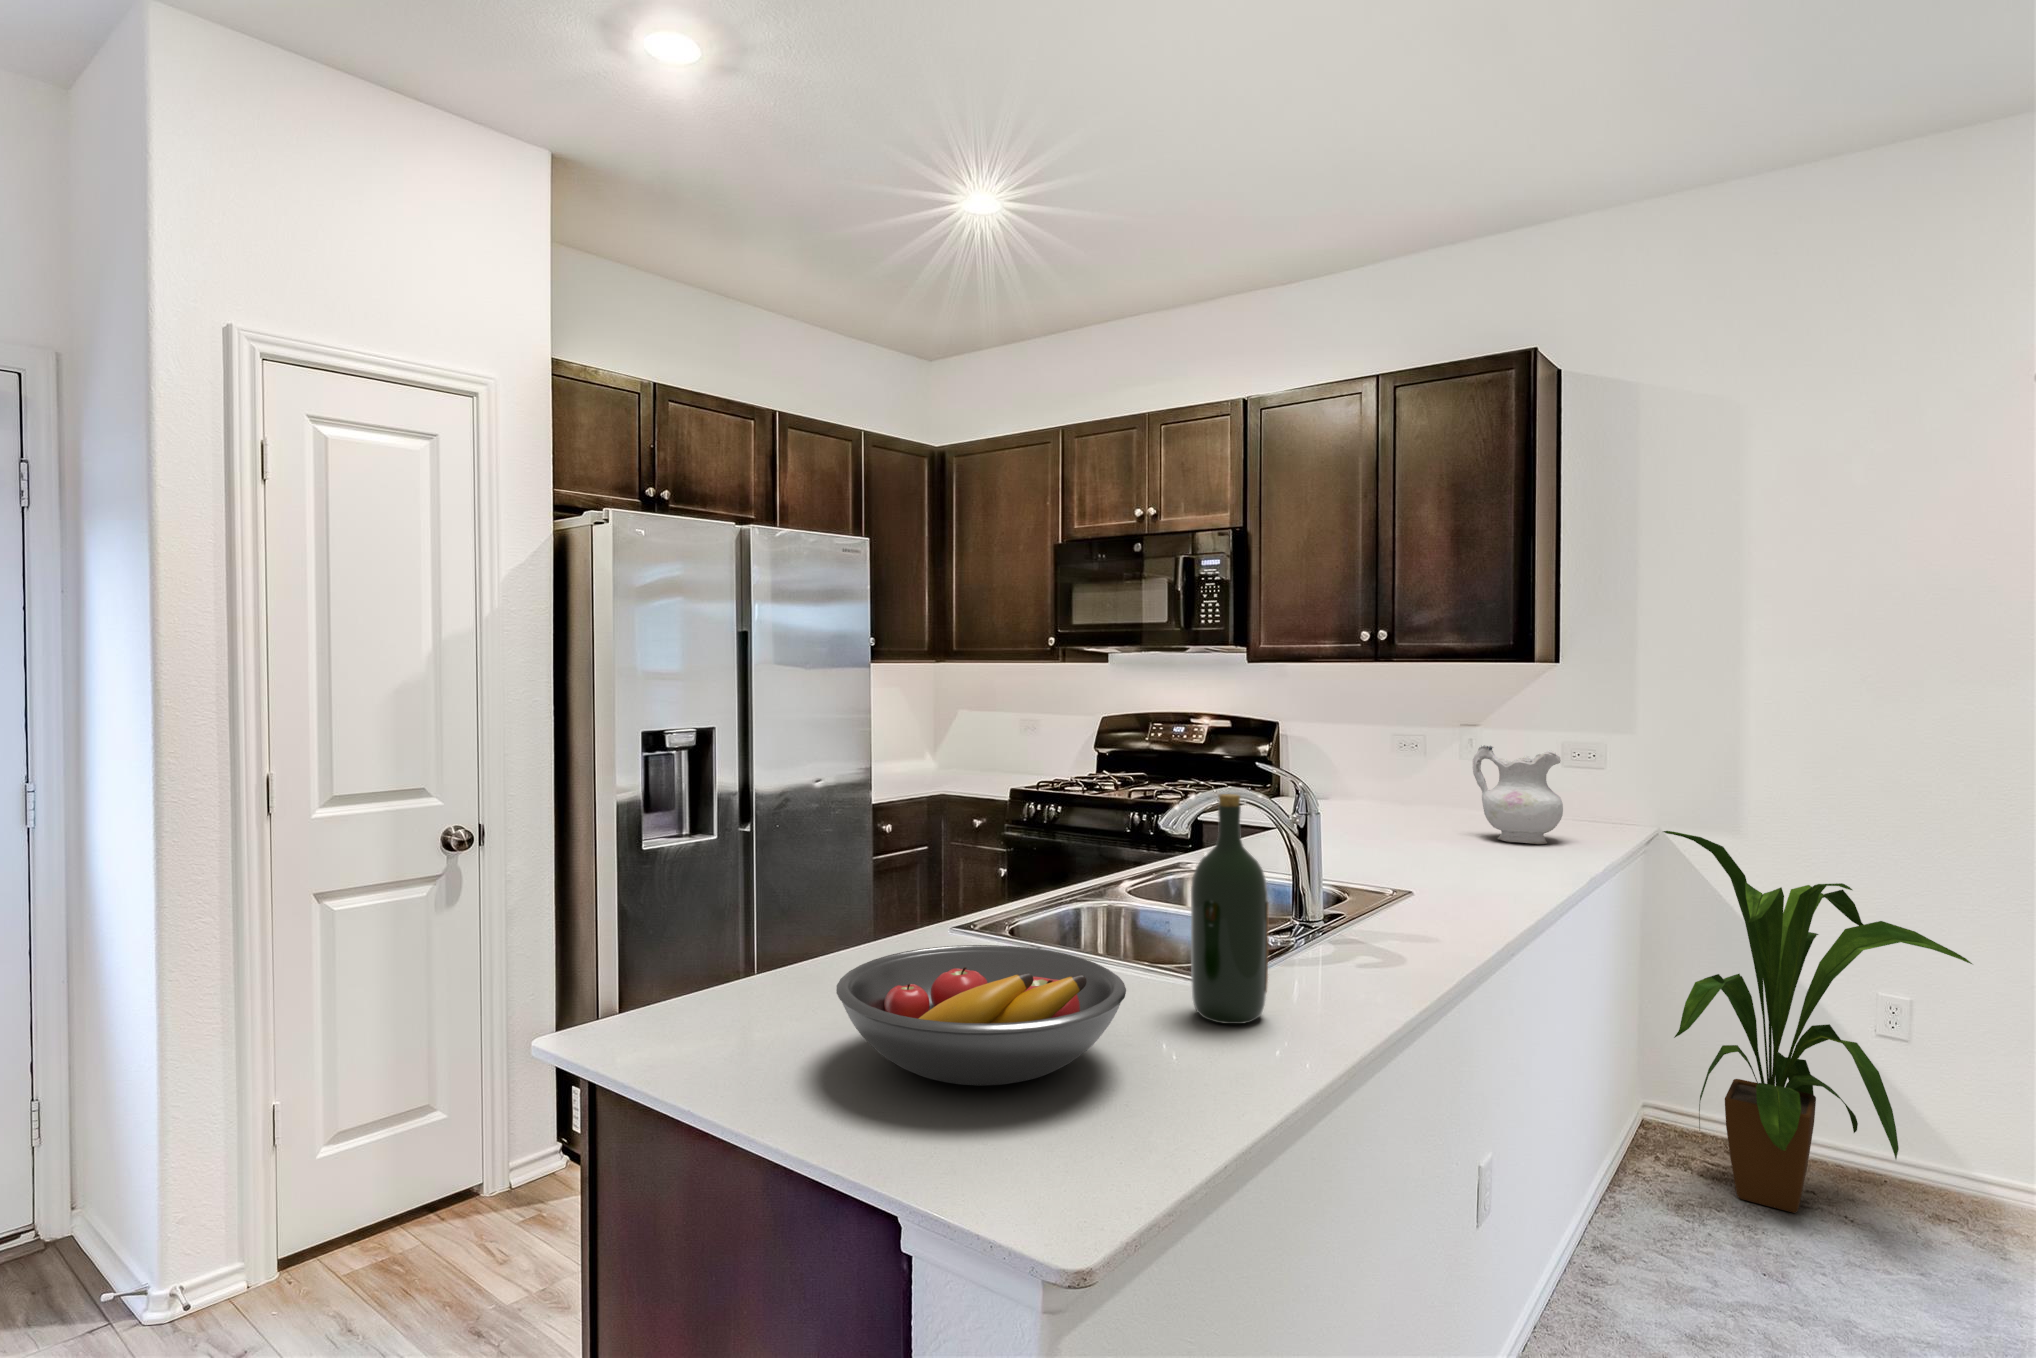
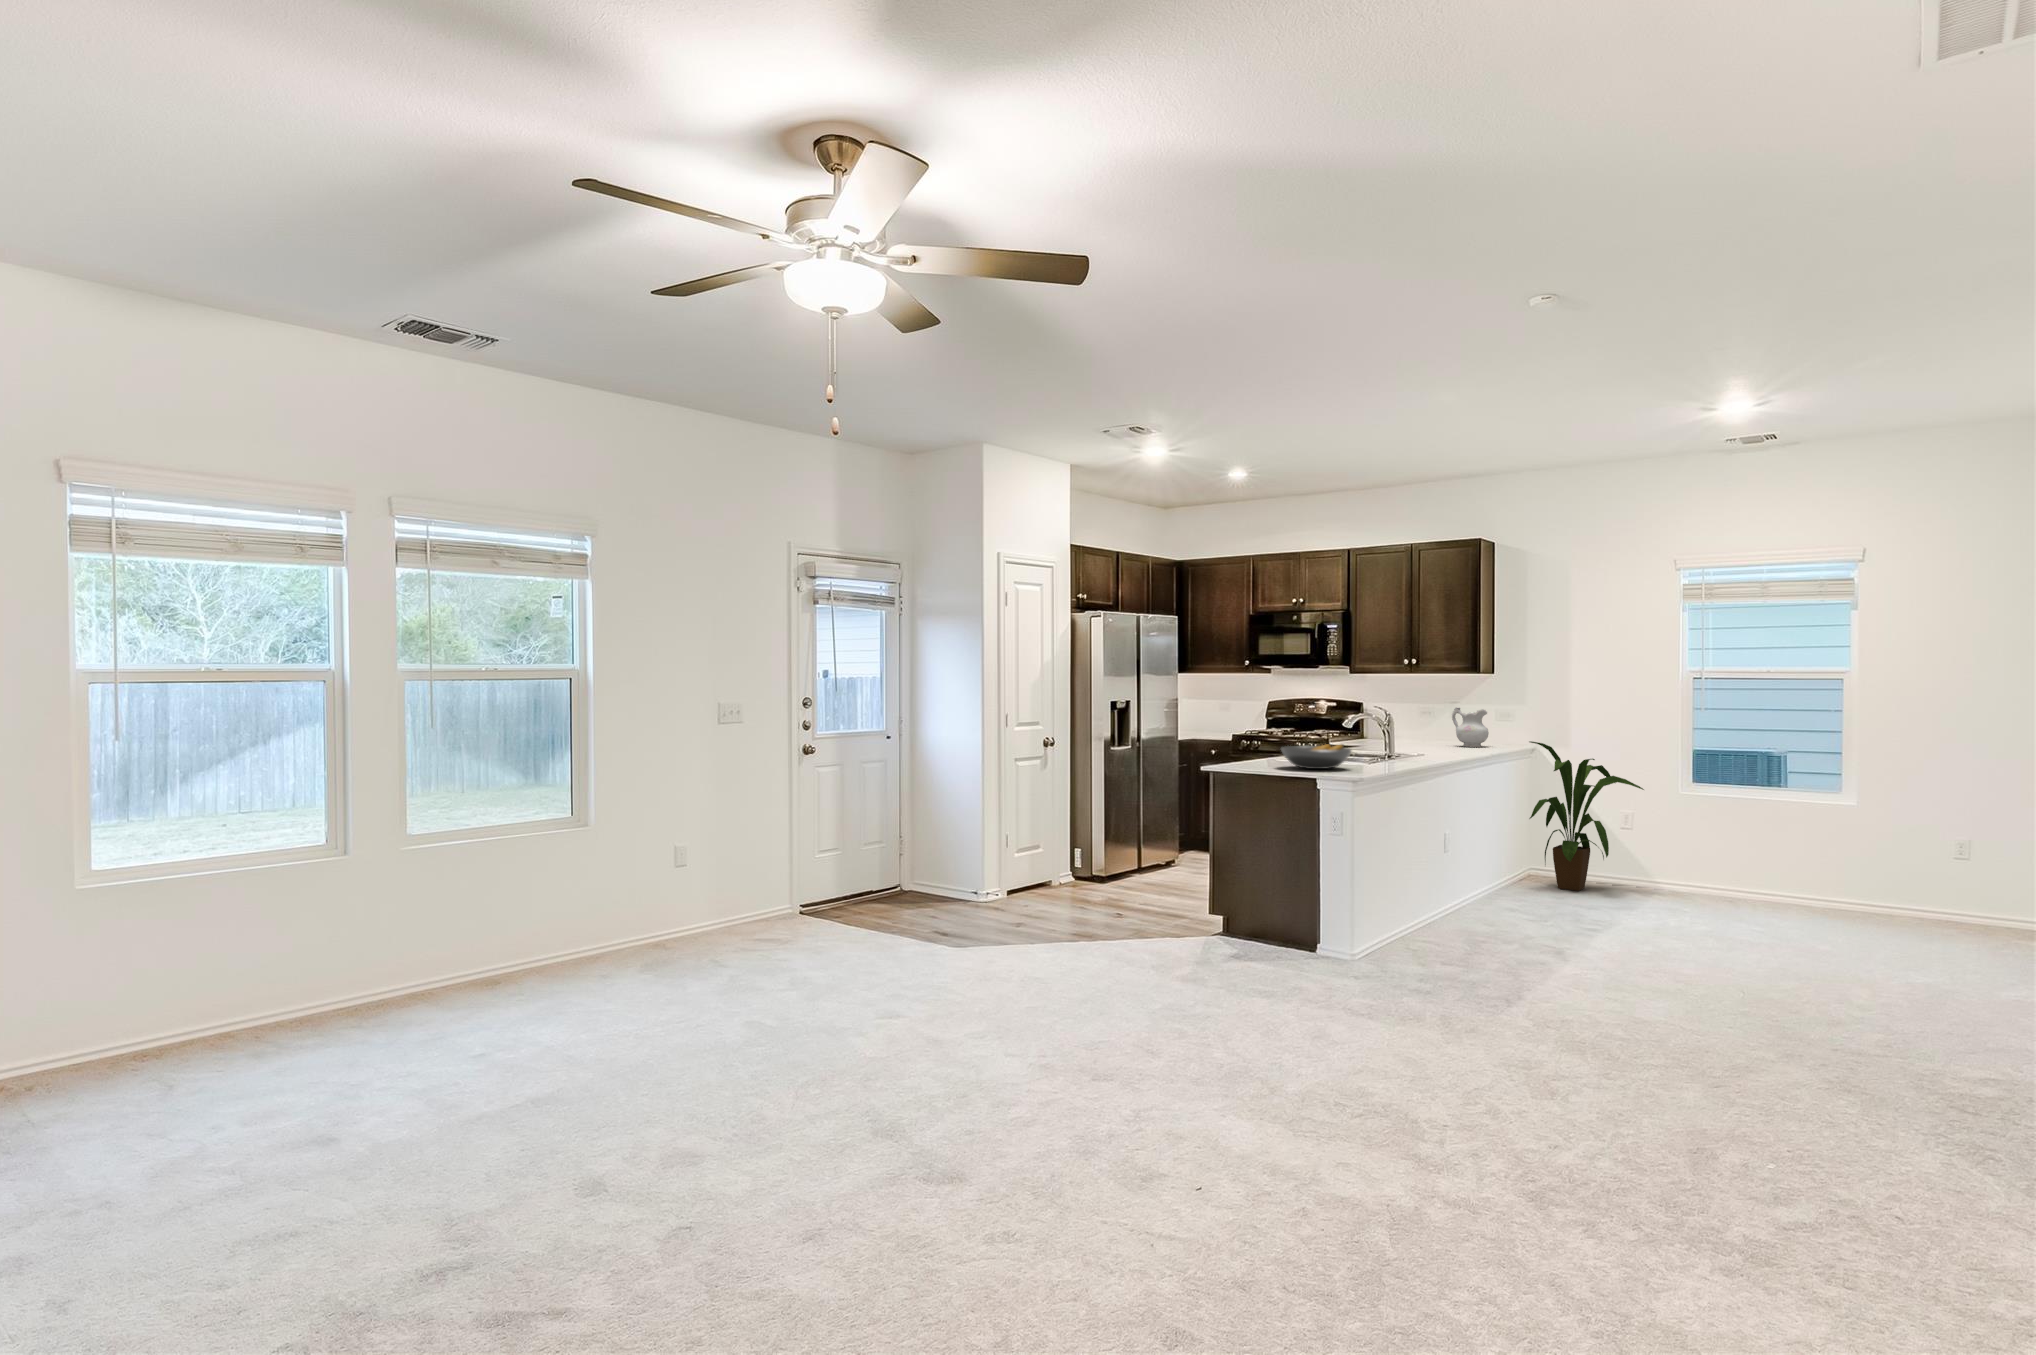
wine bottle: present [1191,794,1269,1024] -> none [1362,707,1383,766]

